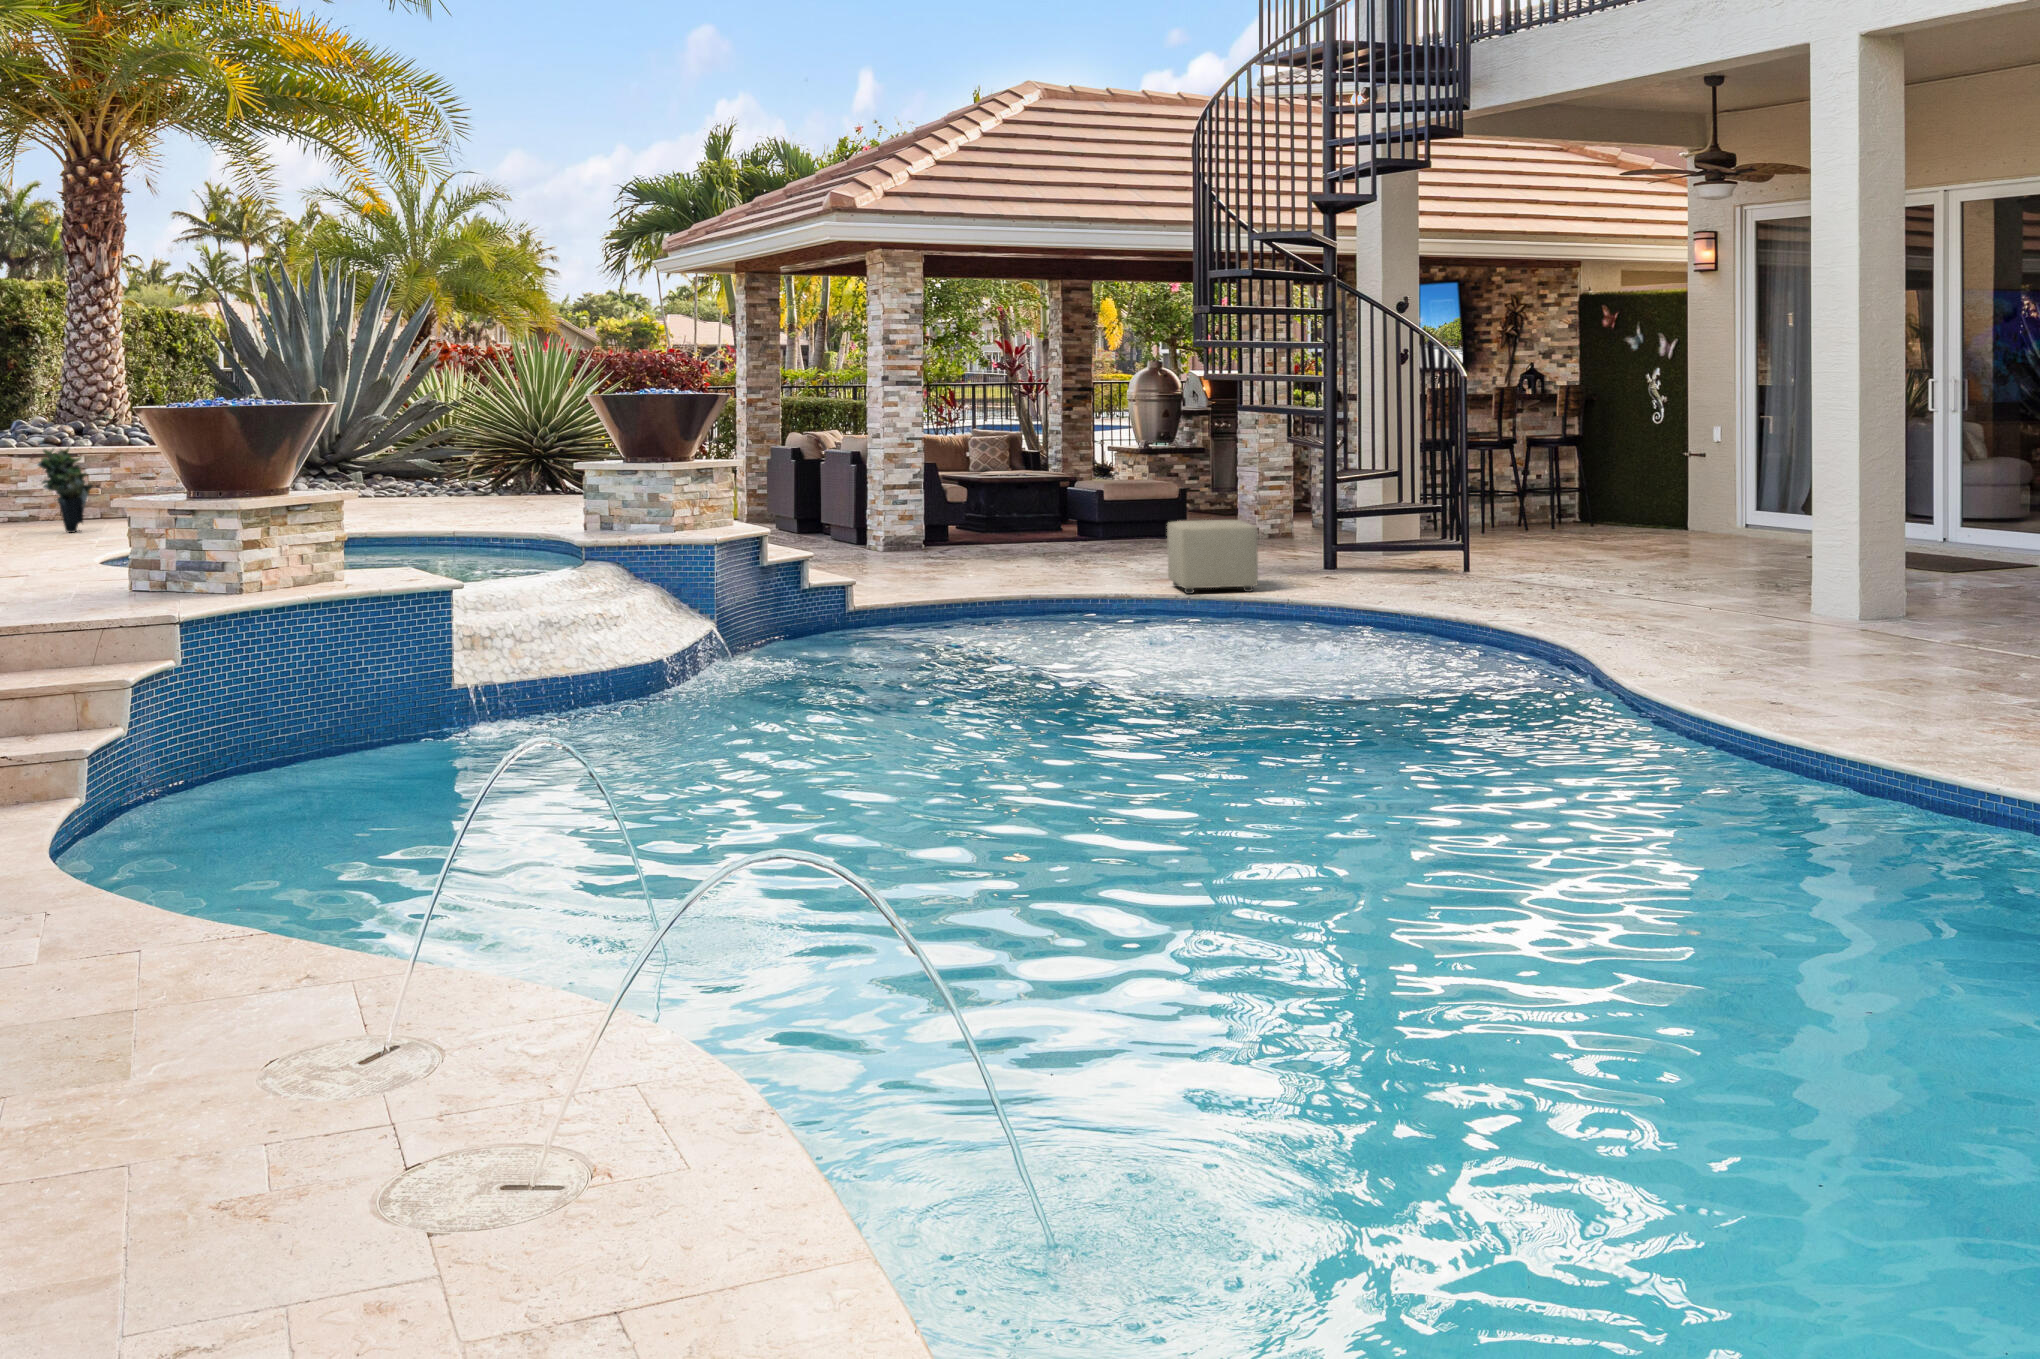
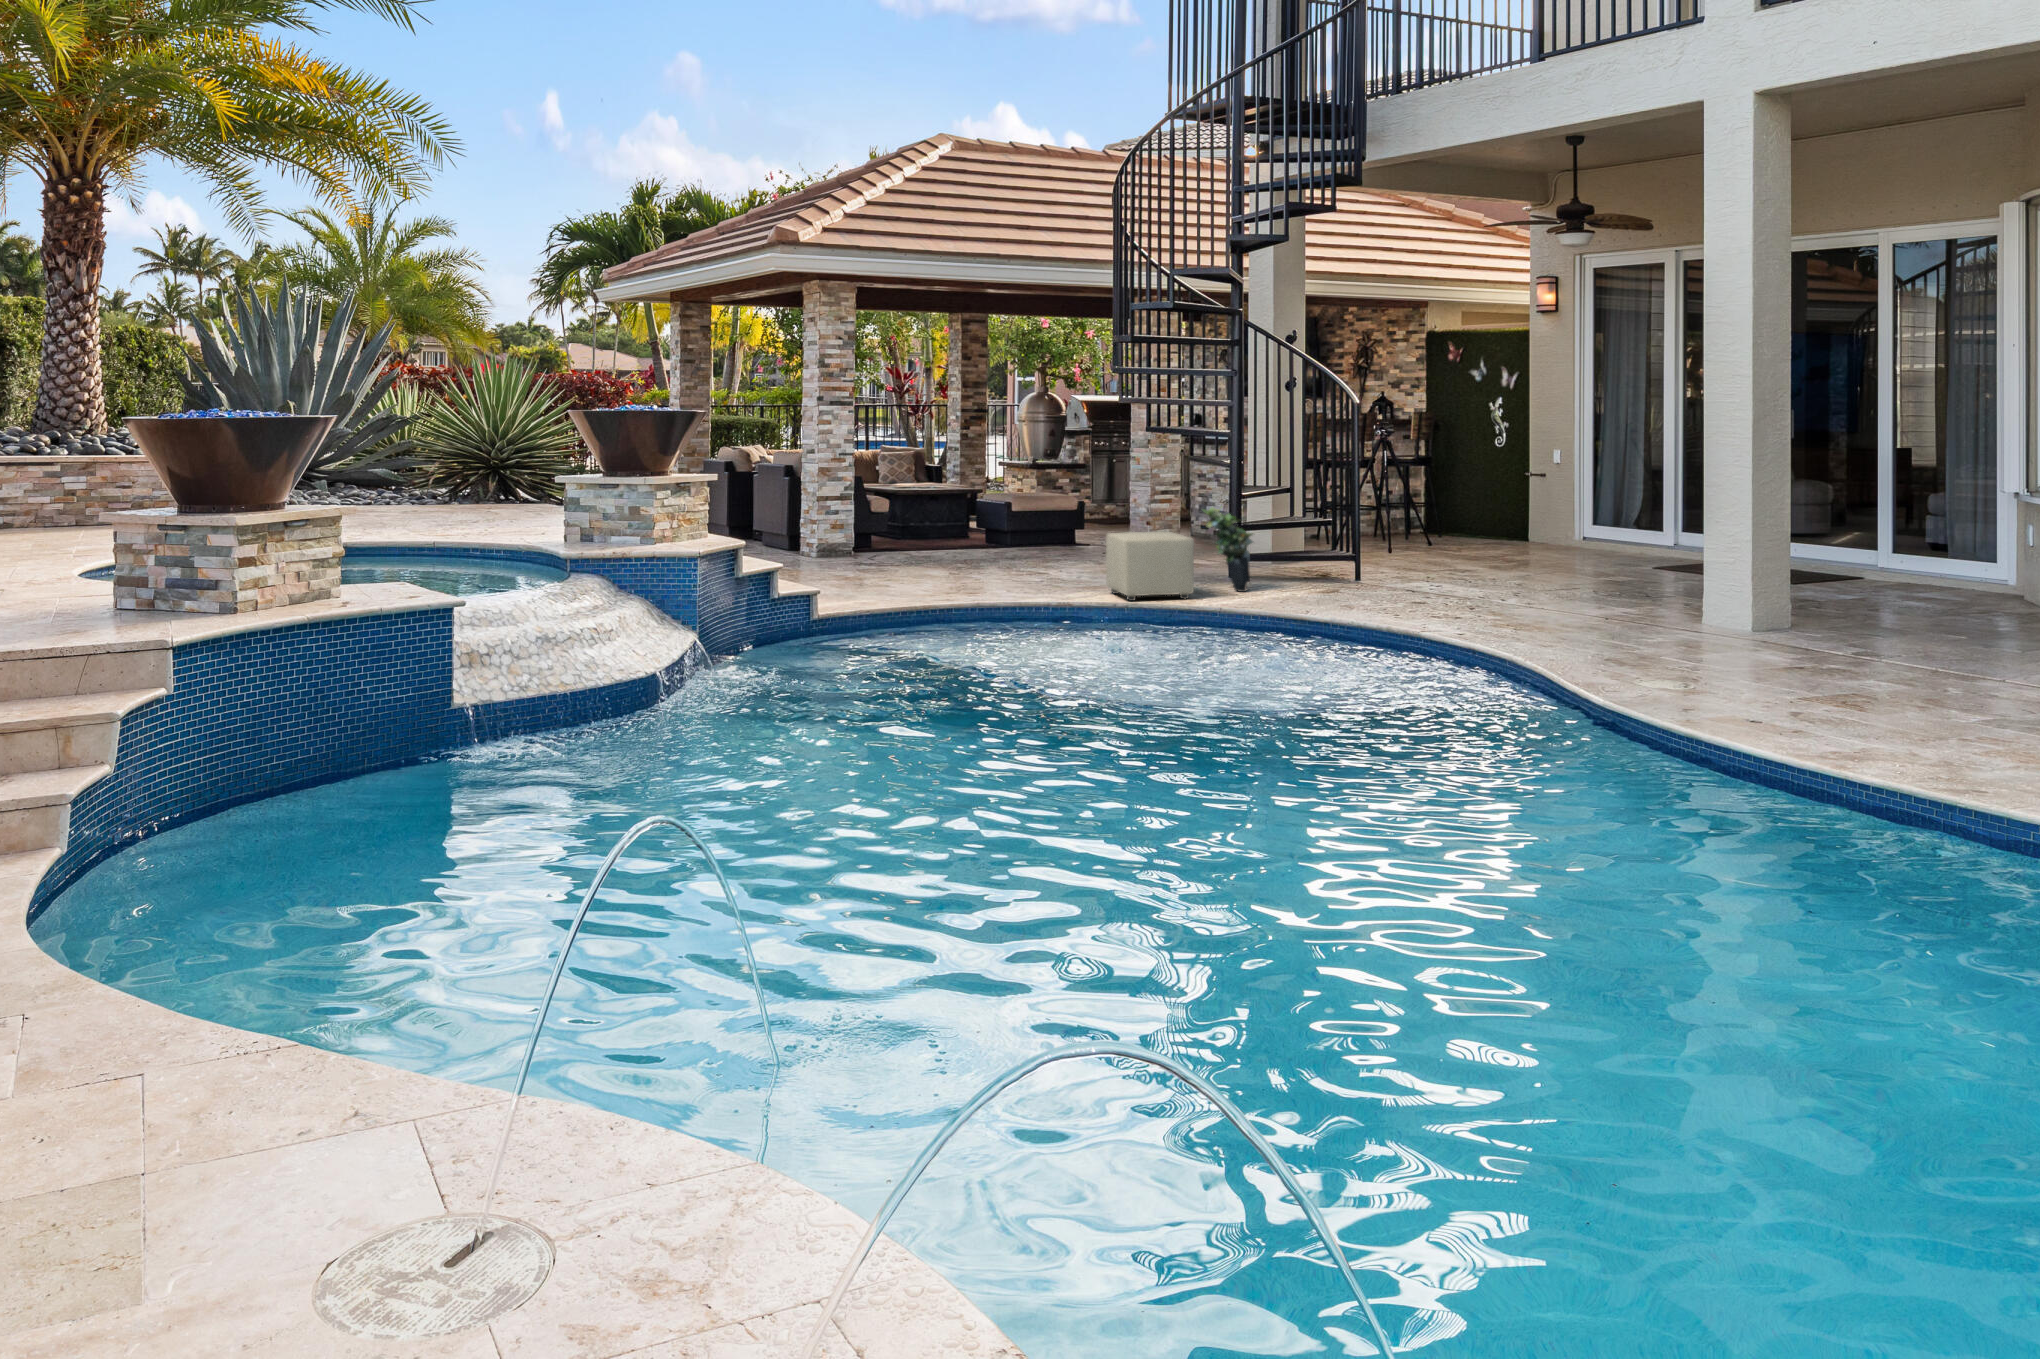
potted plant: present [38,448,92,533] -> present [1203,507,1253,592]

